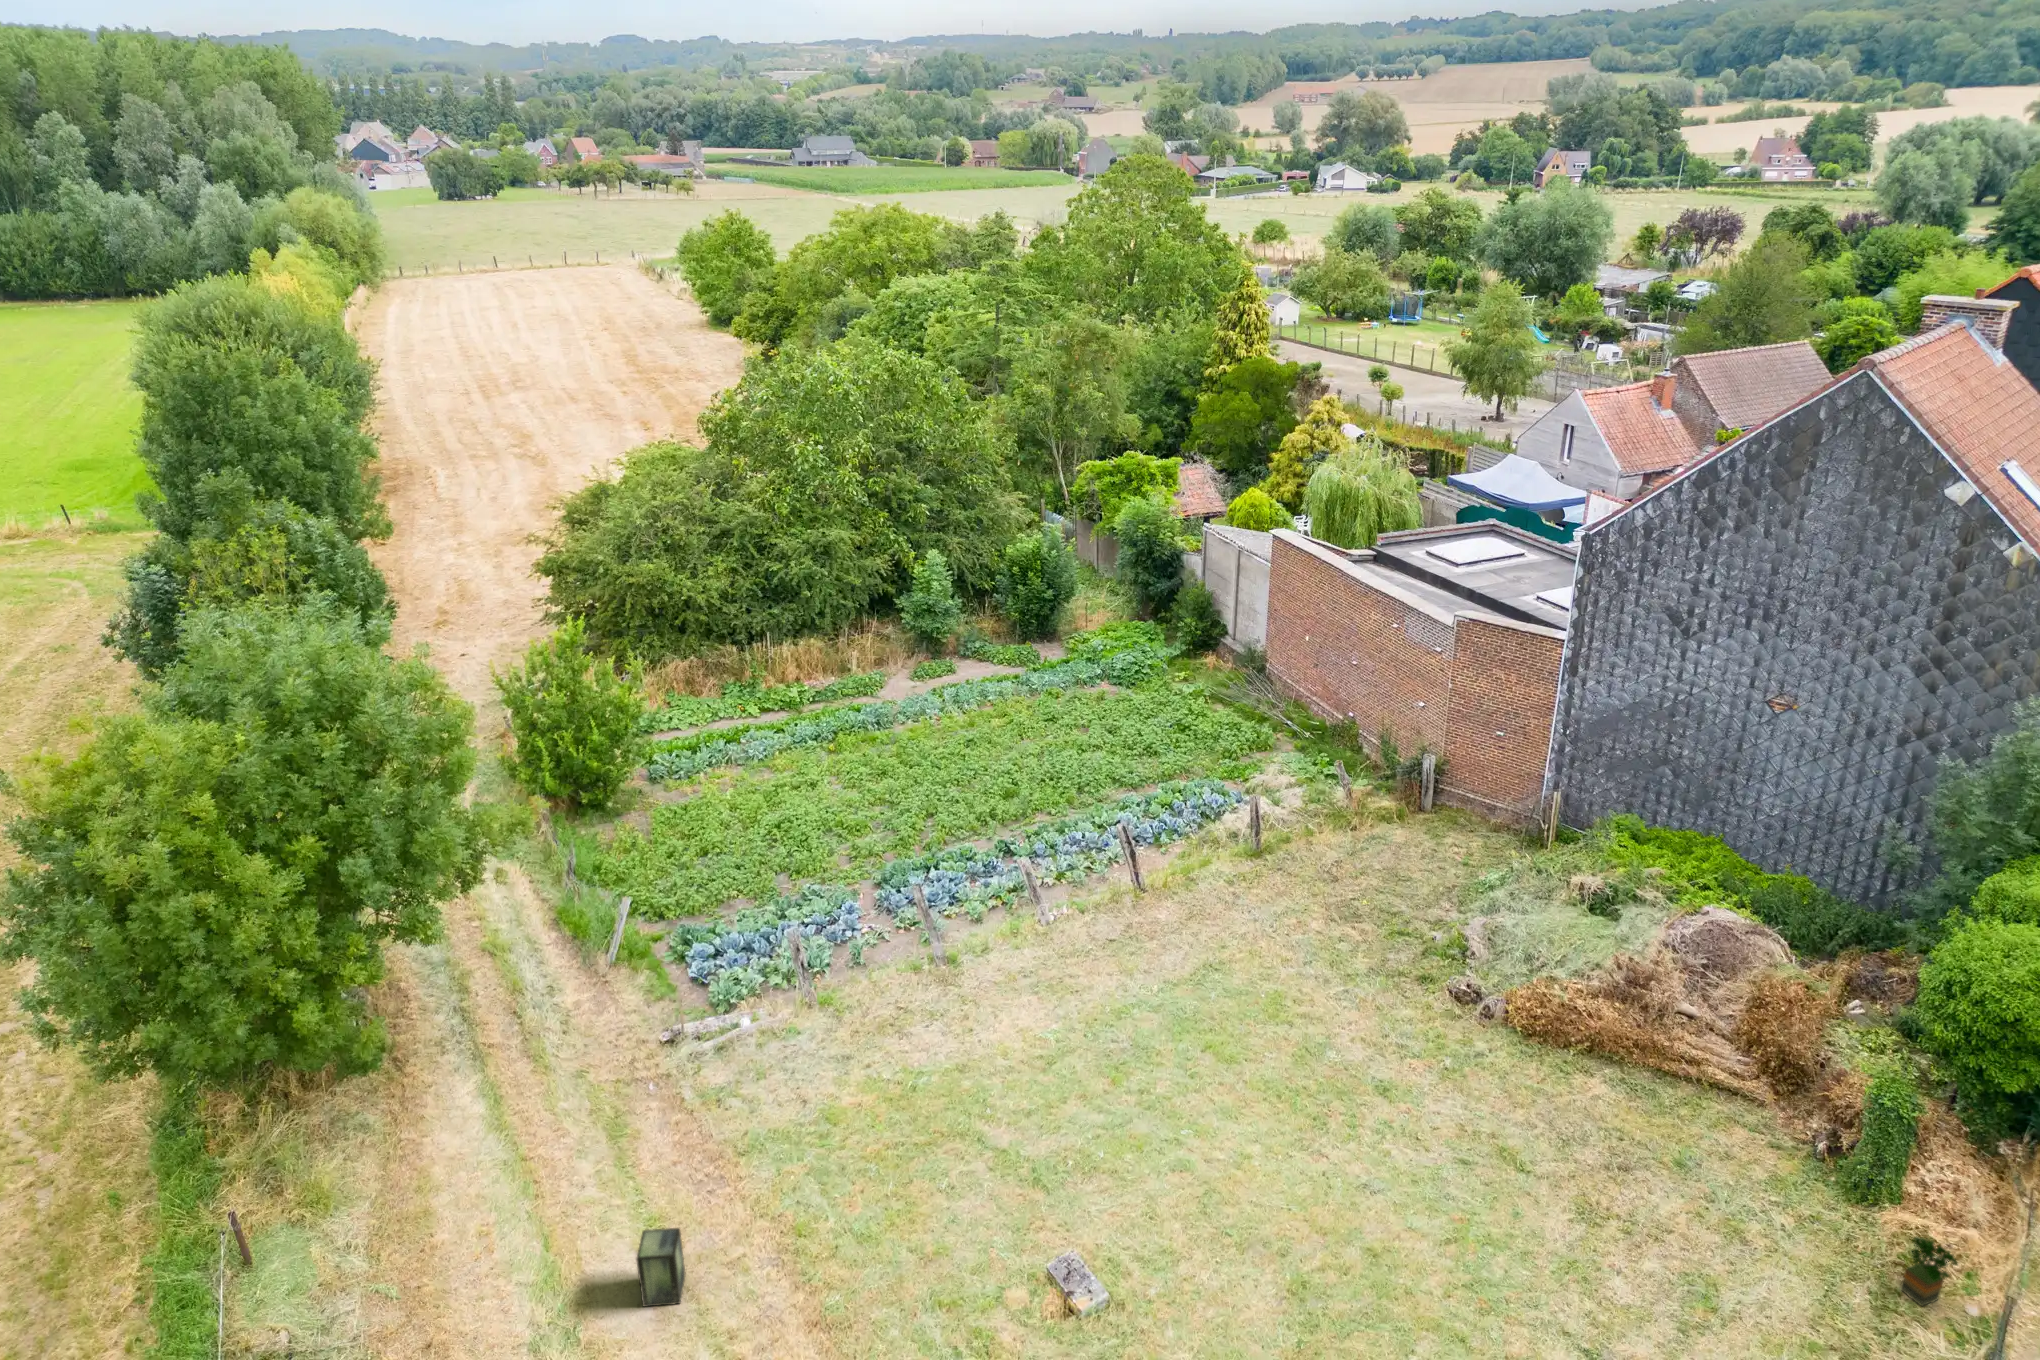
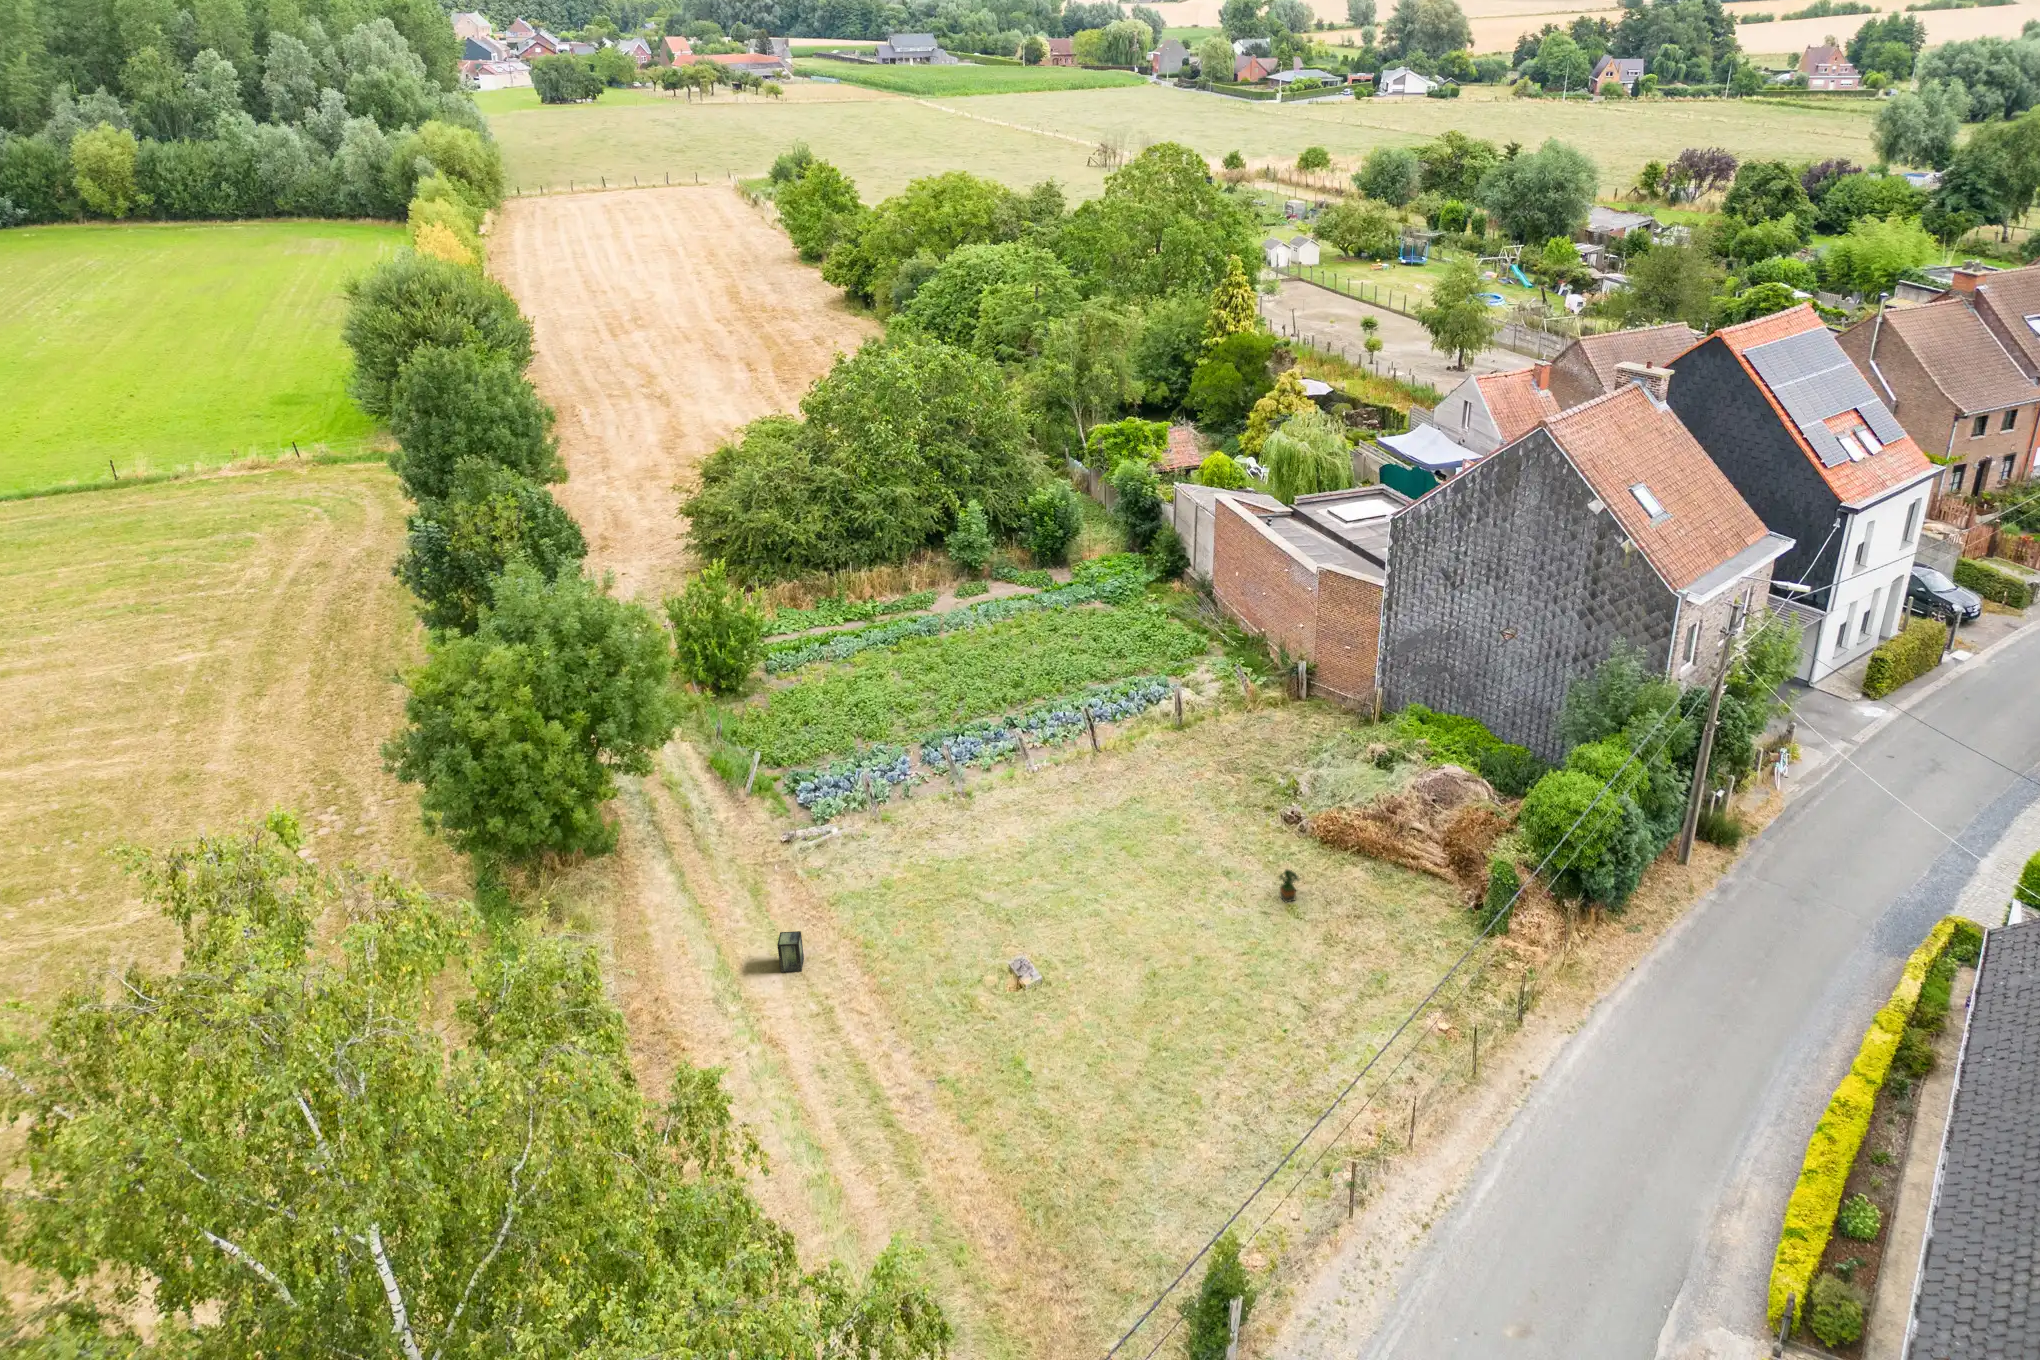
potted tree: present [1900,1237,1958,1306] -> present [1279,870,1300,902]

